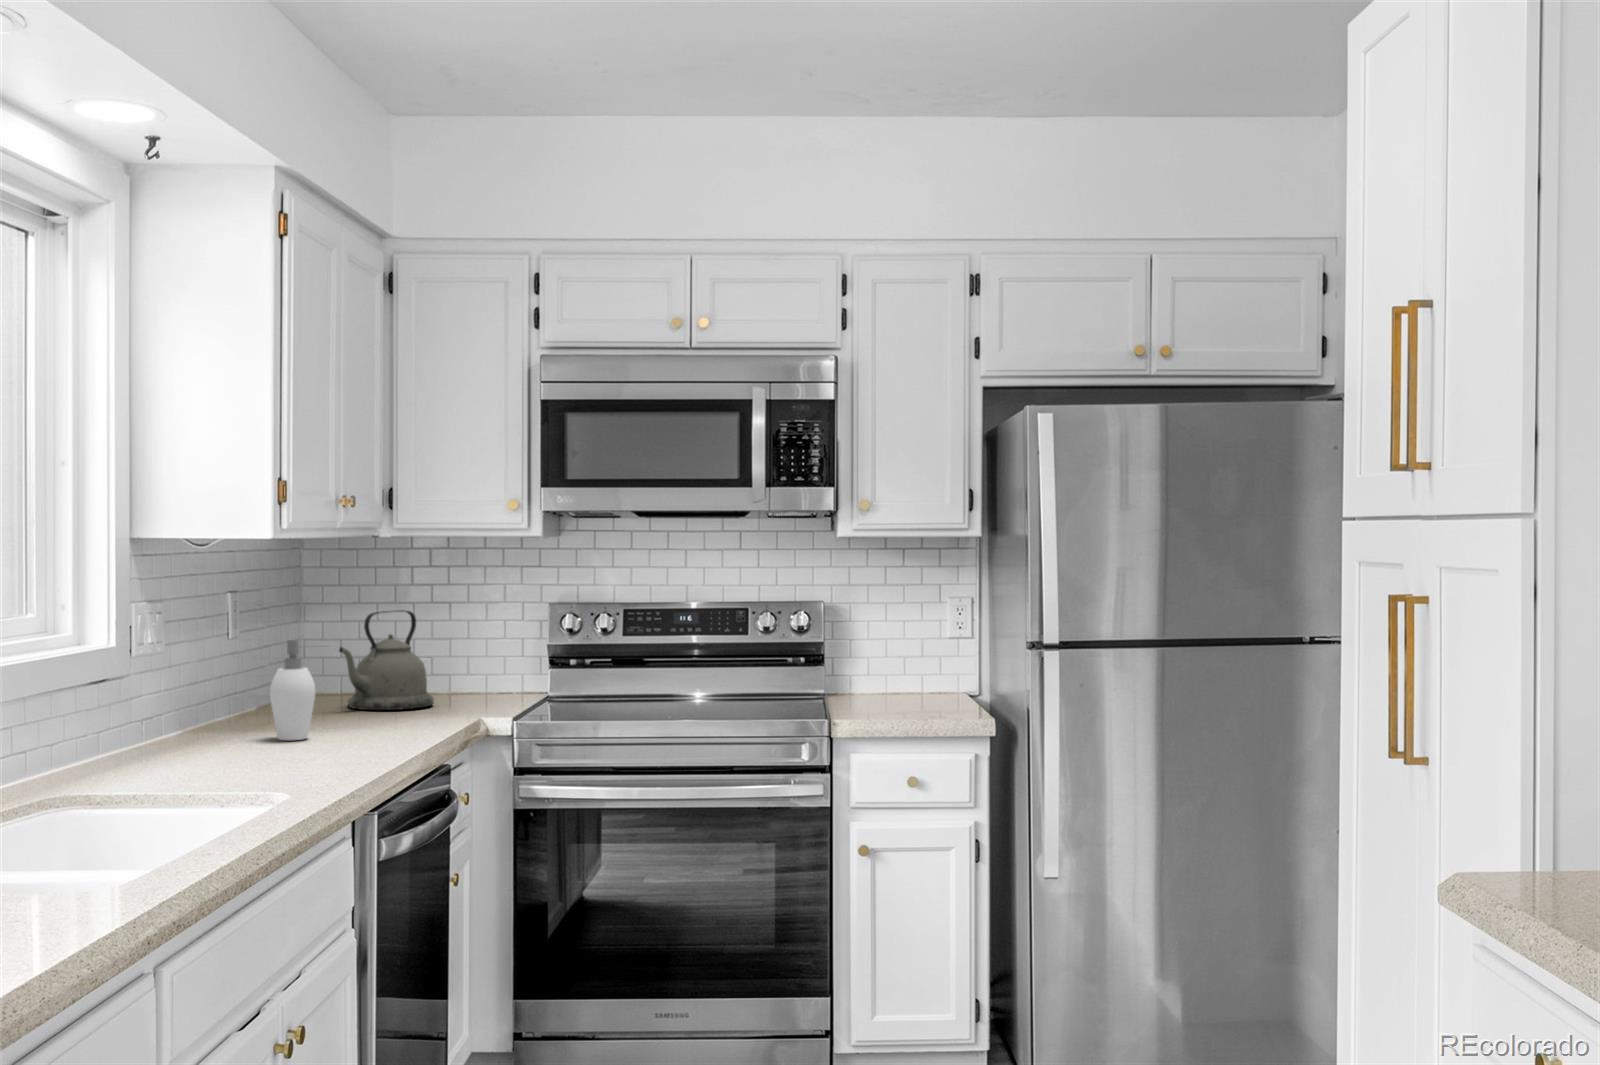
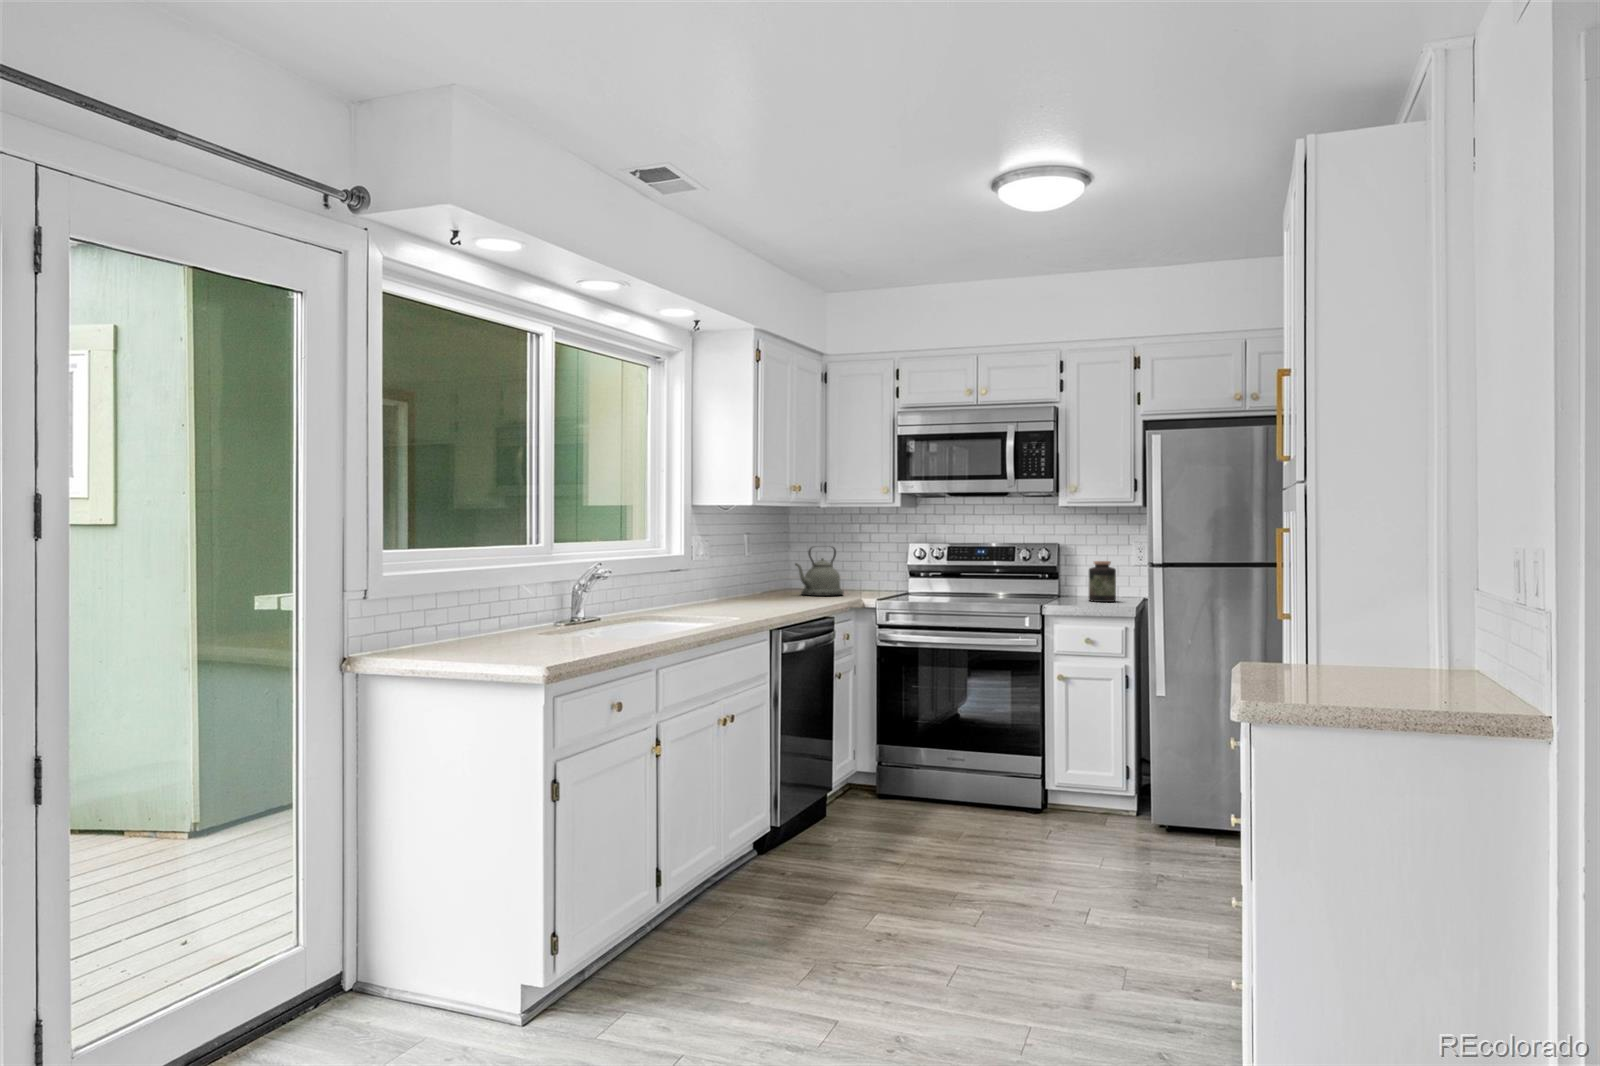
jar: none [872,628,918,700] -> present [1089,561,1116,602]
soap dispenser: present [270,639,315,740] -> none [754,555,781,603]

